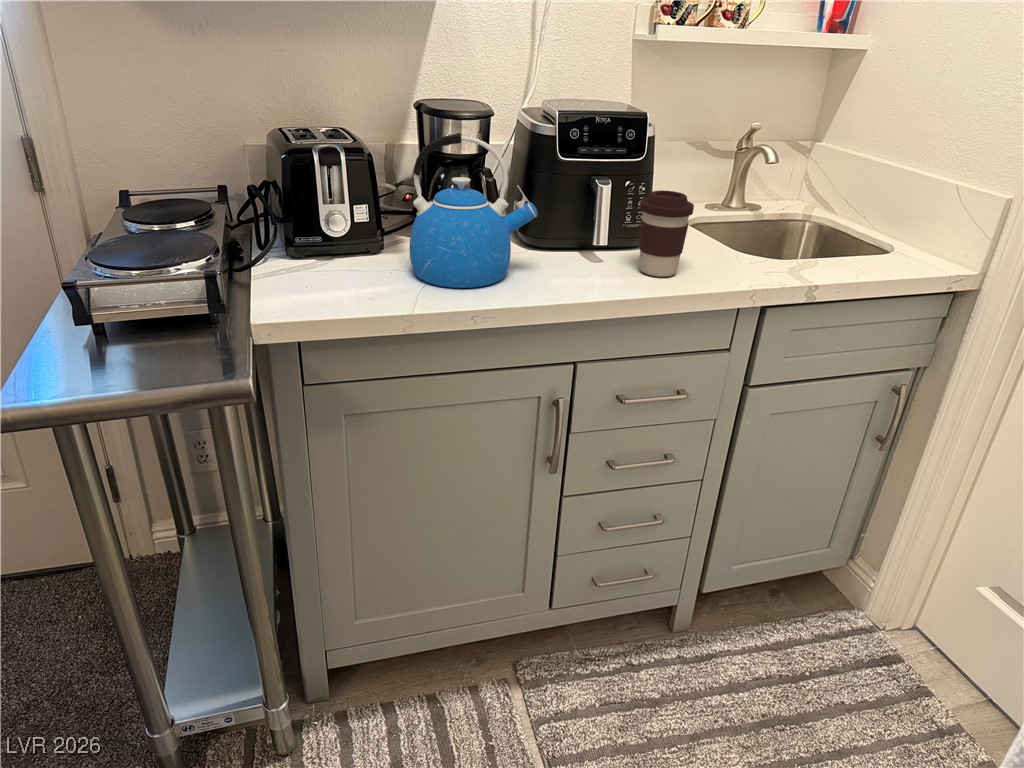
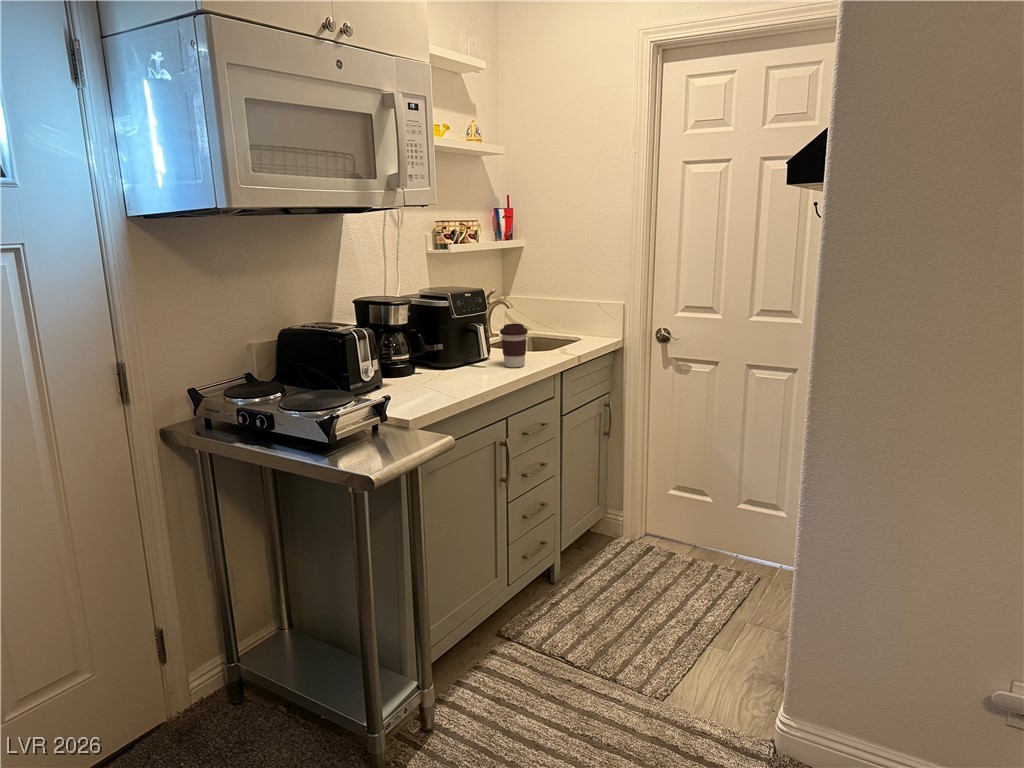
kettle: present [409,133,538,288] -> none [408,309,470,391]

